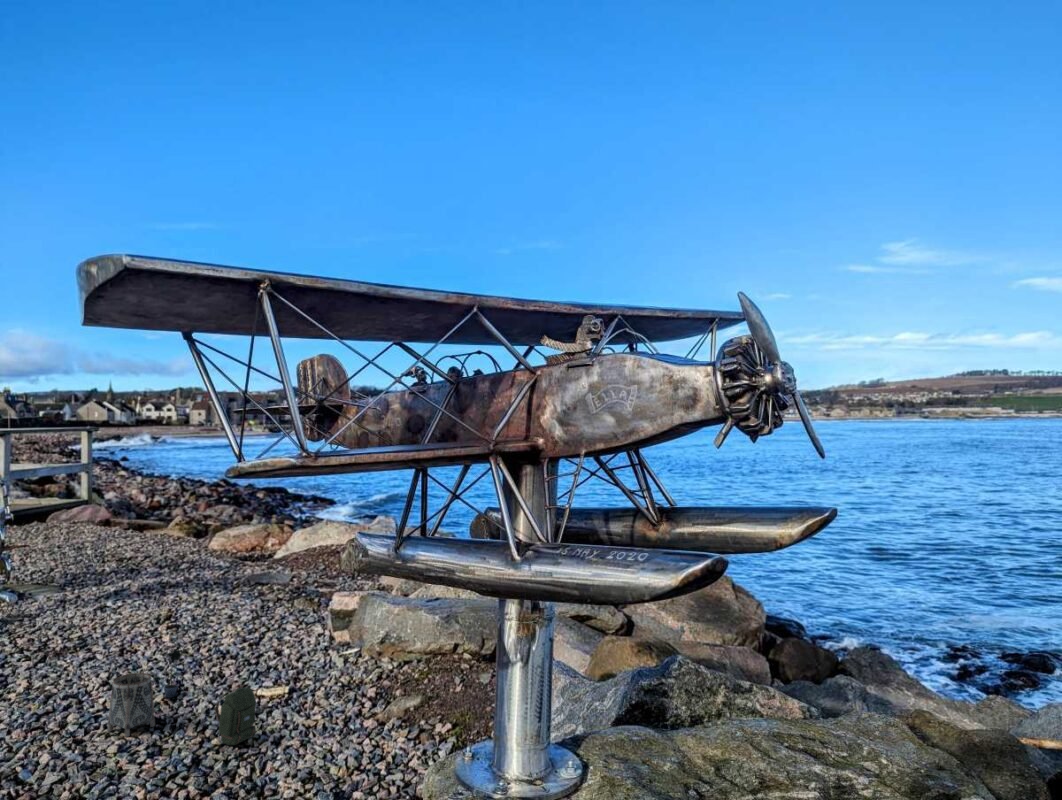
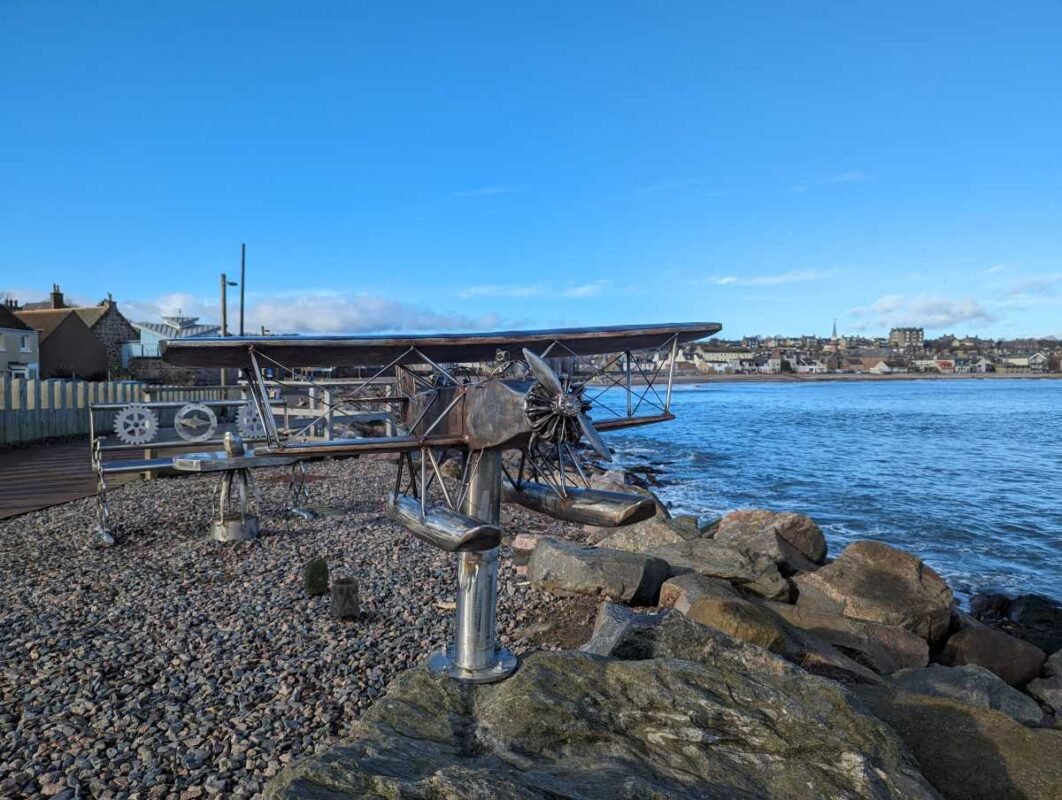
potted plant: present [163,642,185,698] -> none [371,558,390,600]
backpack: present [215,687,256,745] -> present [304,560,329,594]

